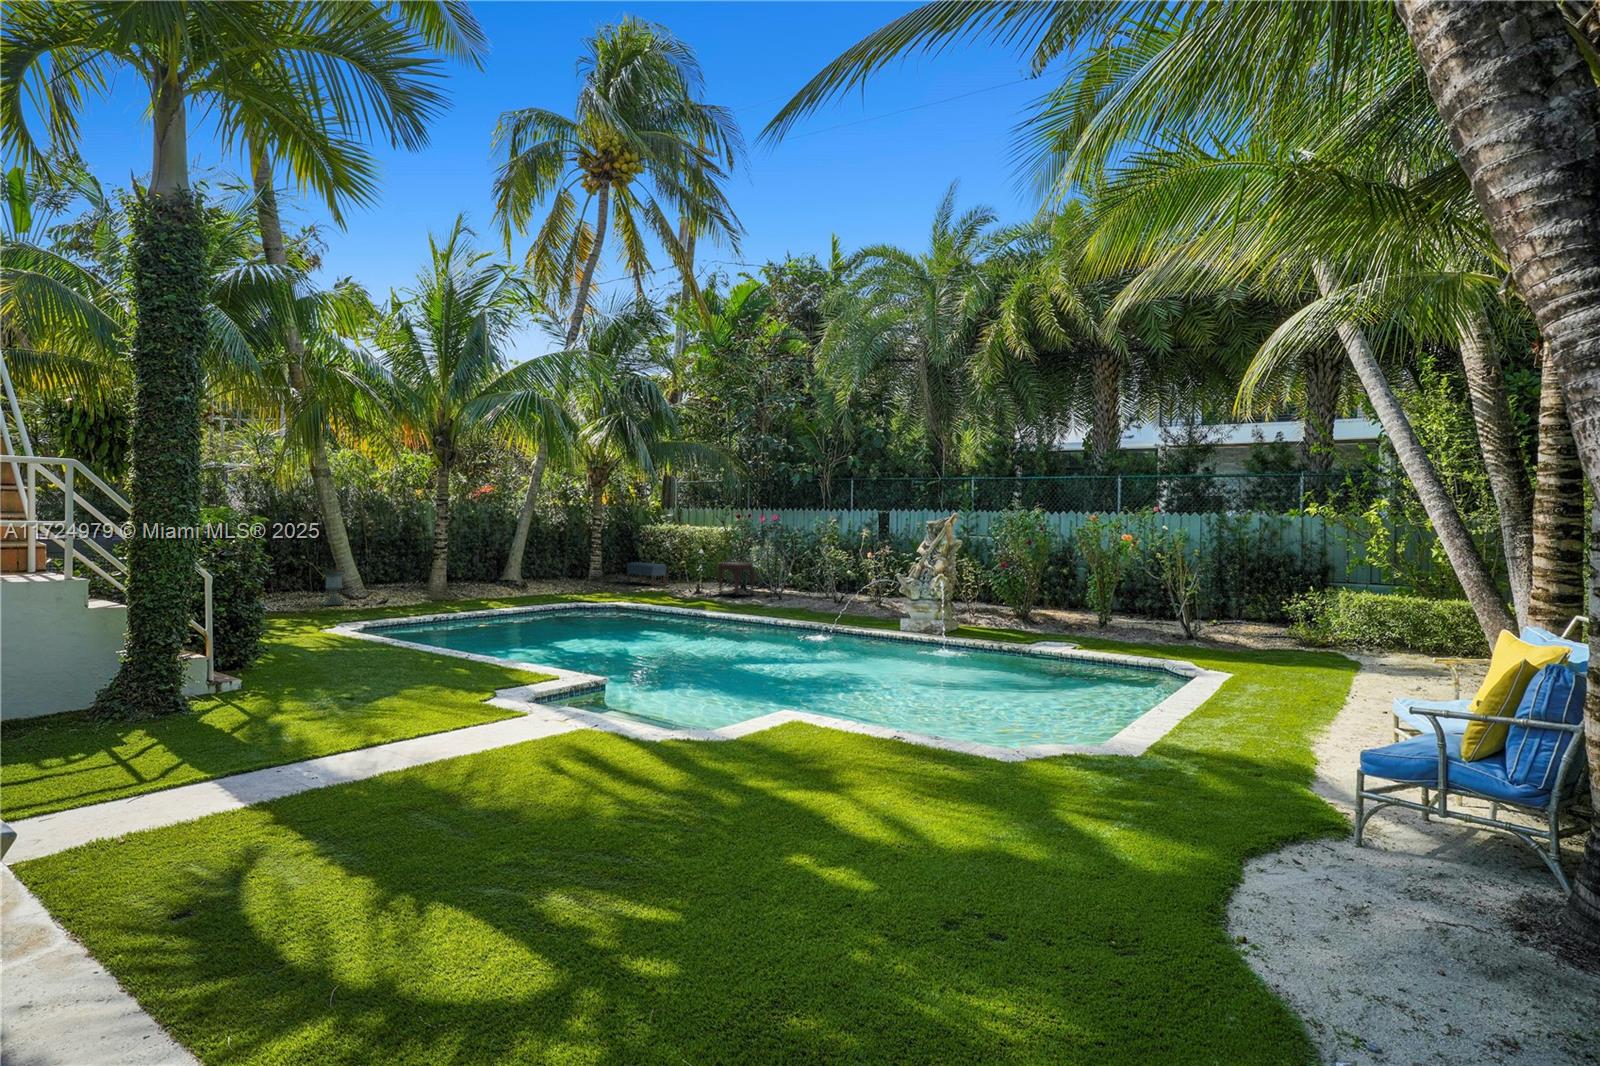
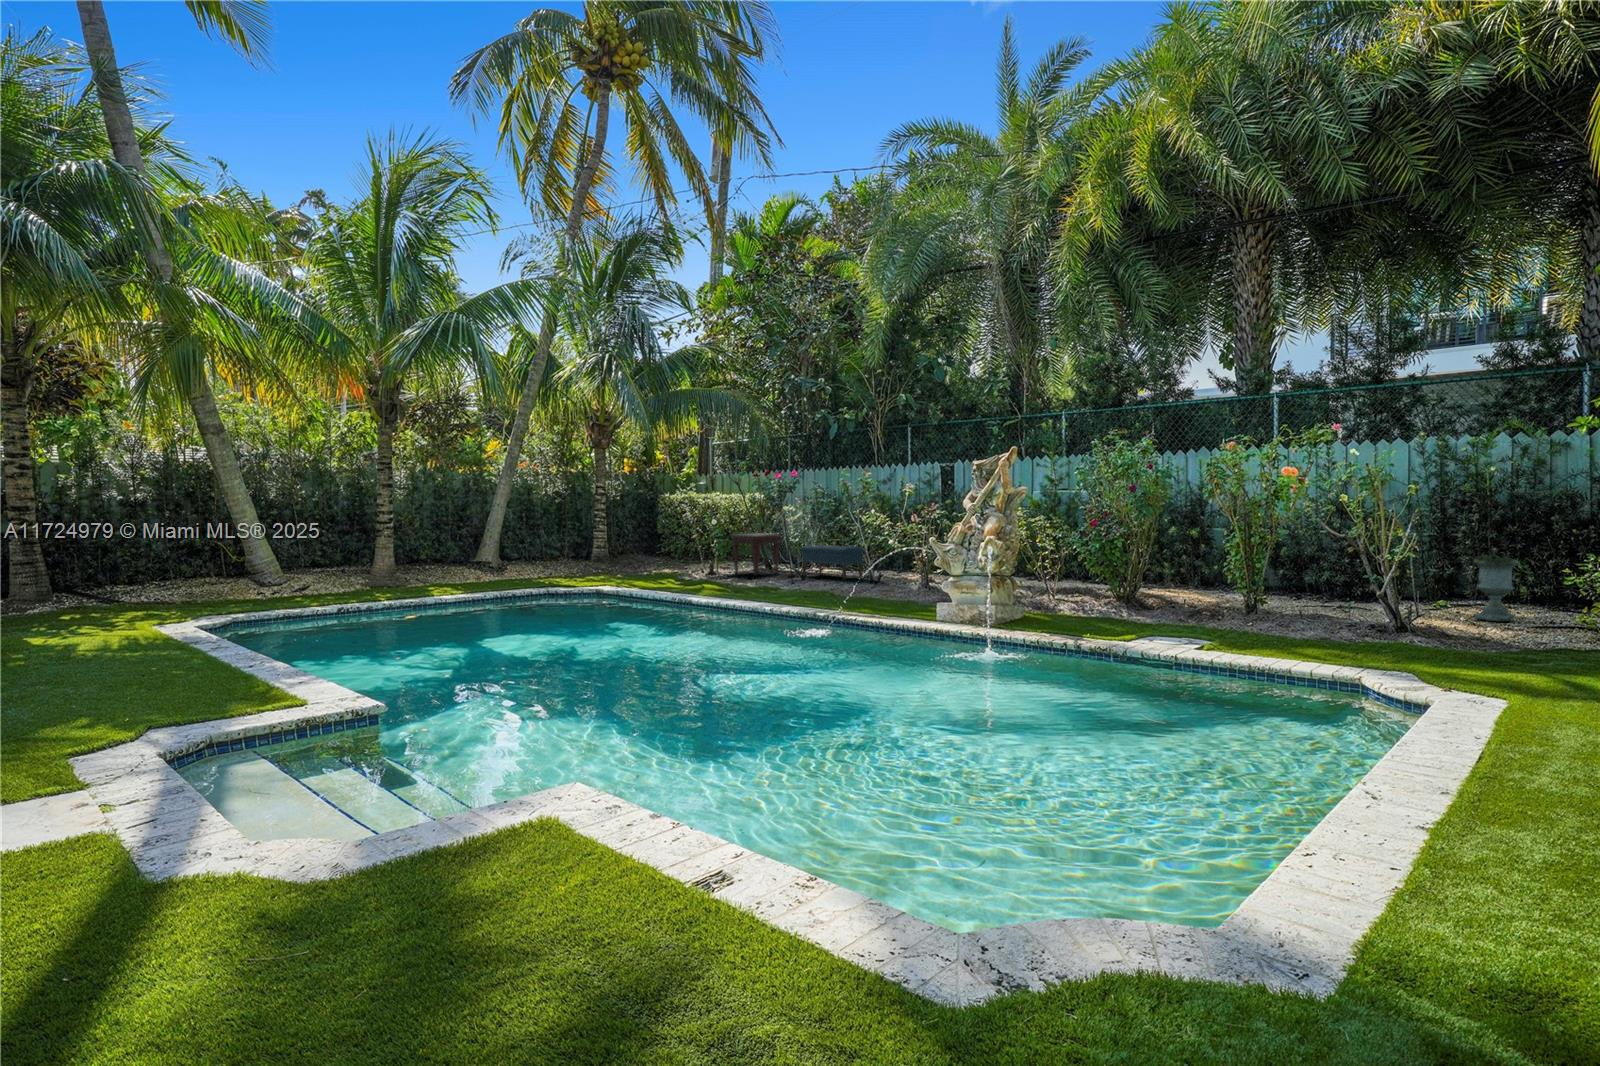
bench: present [627,562,667,585] -> present [801,545,864,580]
planter: present [323,569,345,606] -> present [1474,554,1519,622]

